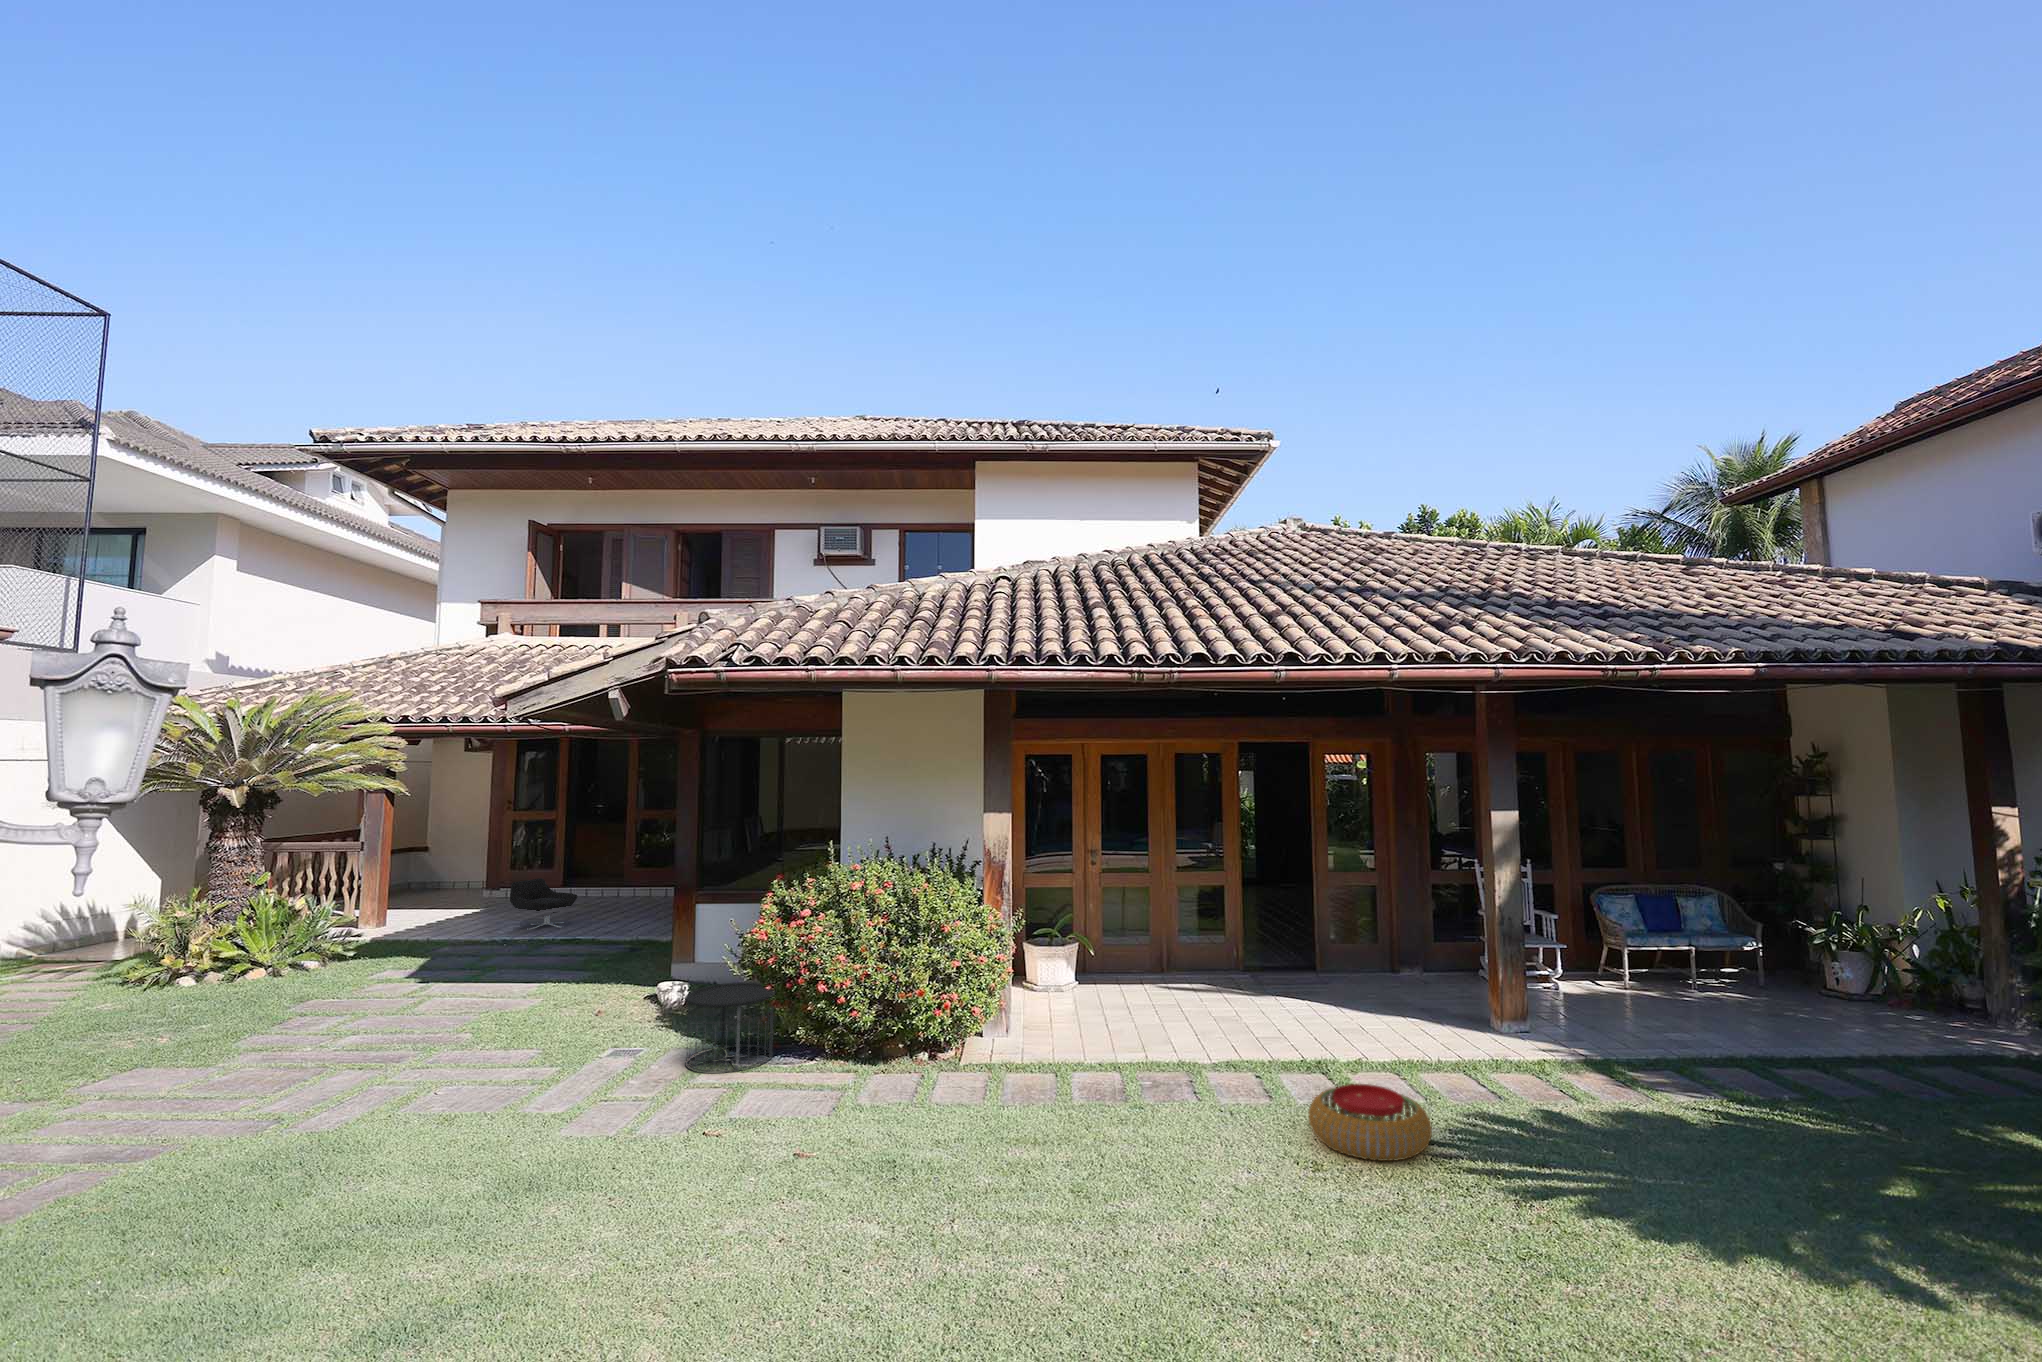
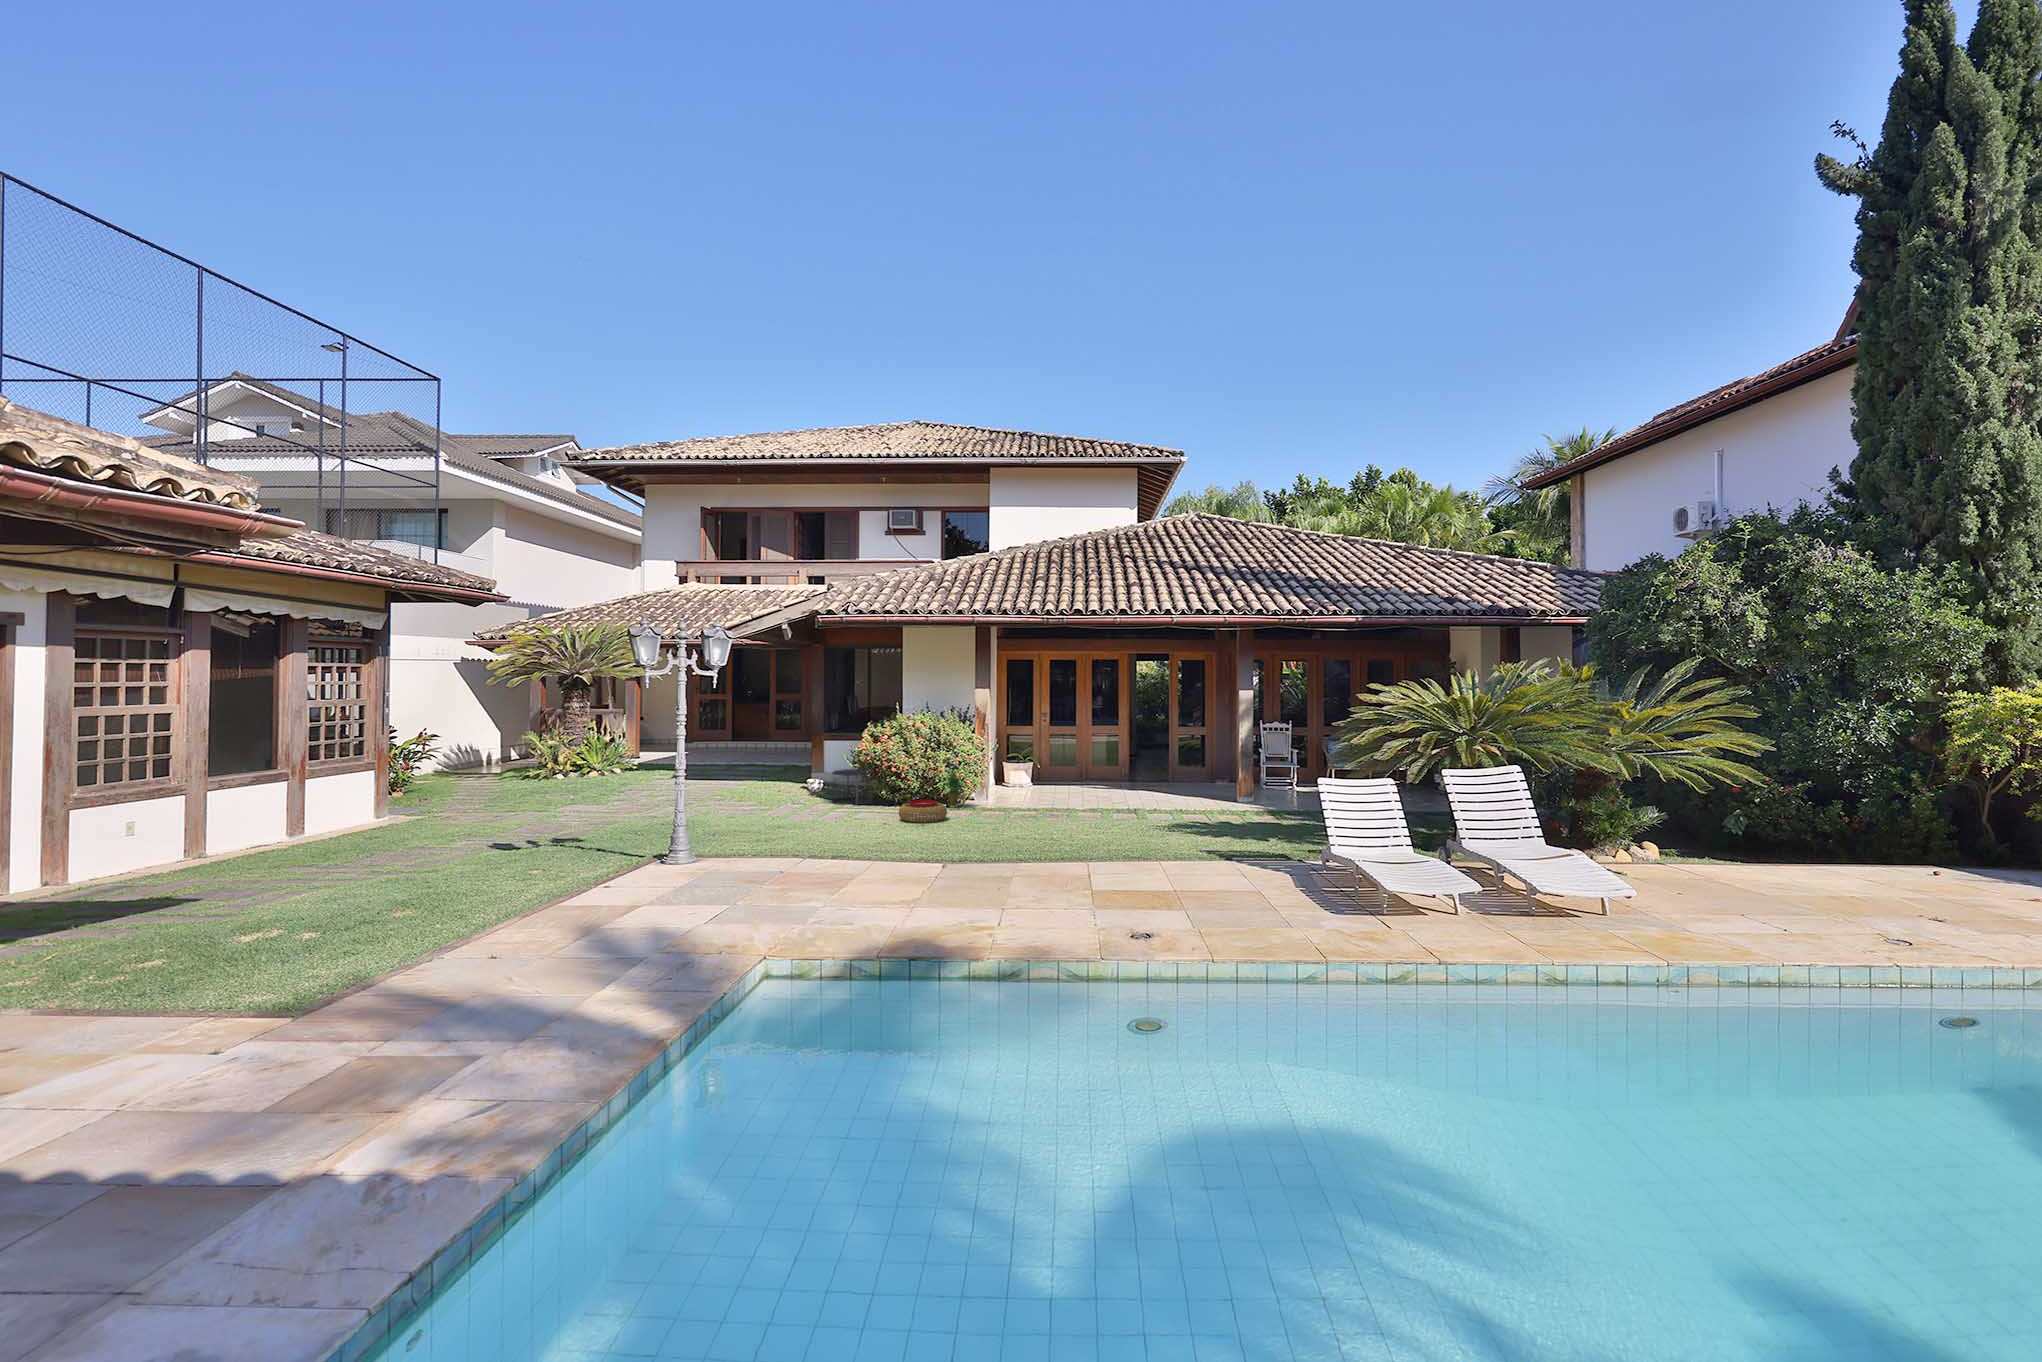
lounge chair: present [510,878,578,929] -> none [701,734,740,764]
potted plant: none [919,989,983,1079] -> present [946,770,961,807]
pouf: present [1309,1084,1432,1161] -> present [899,800,947,823]

